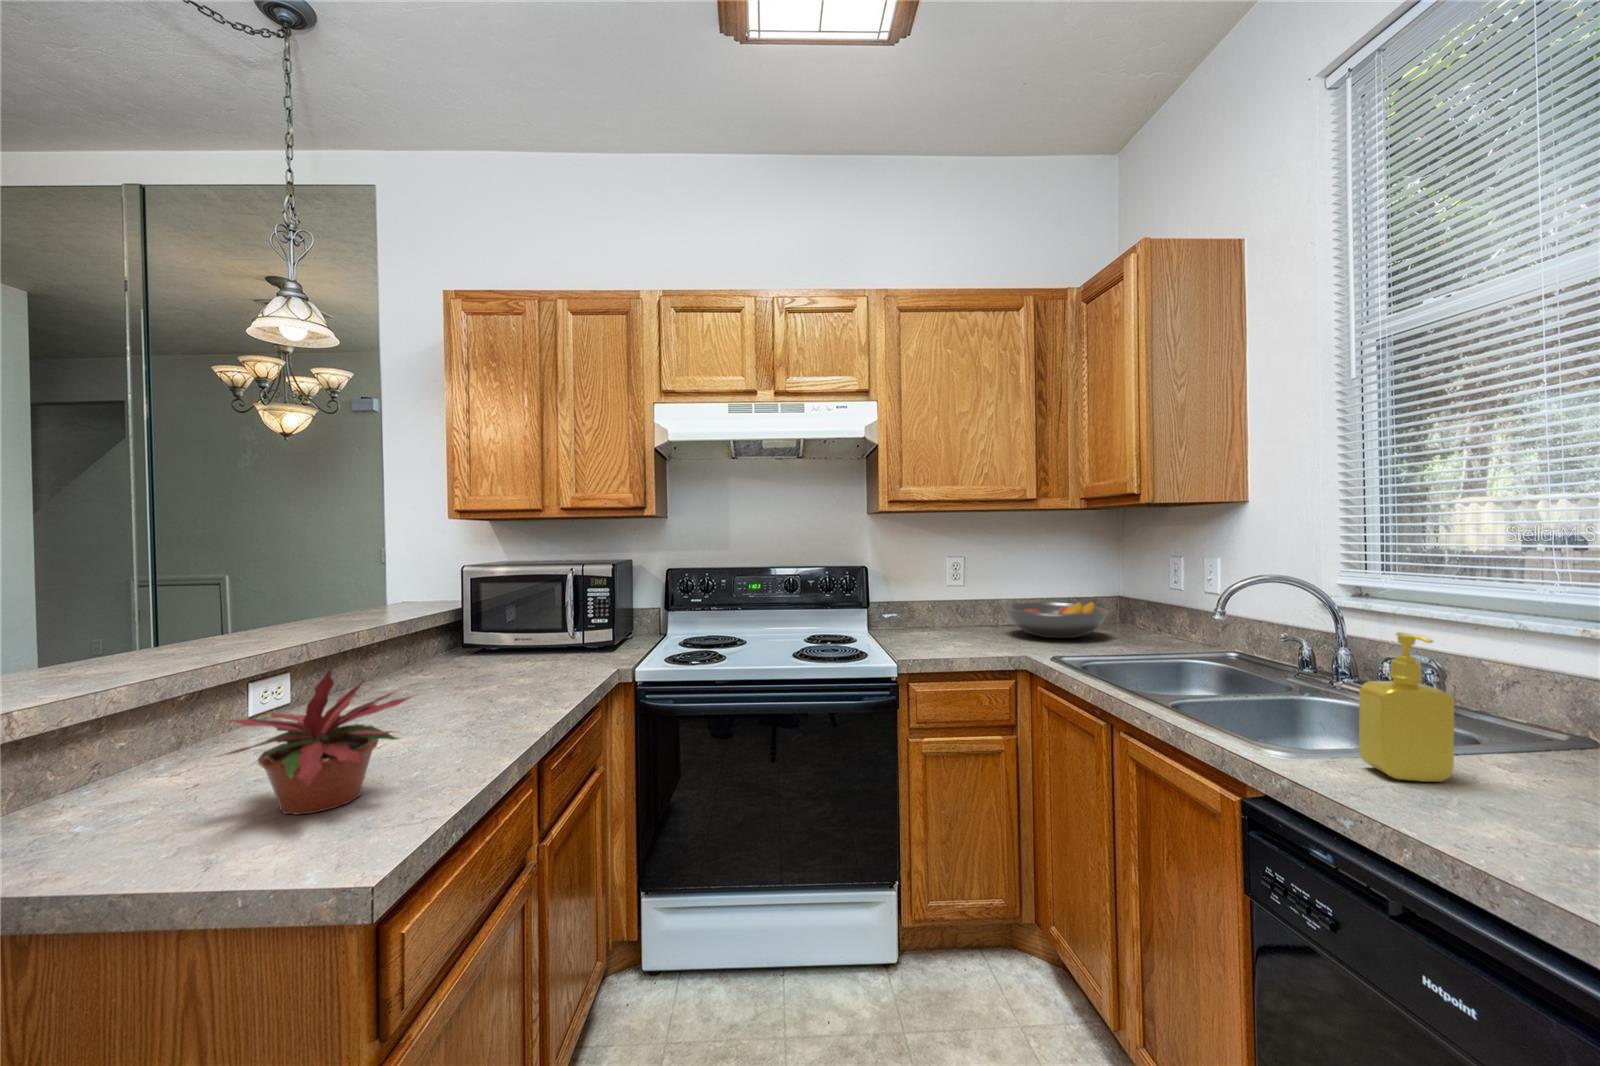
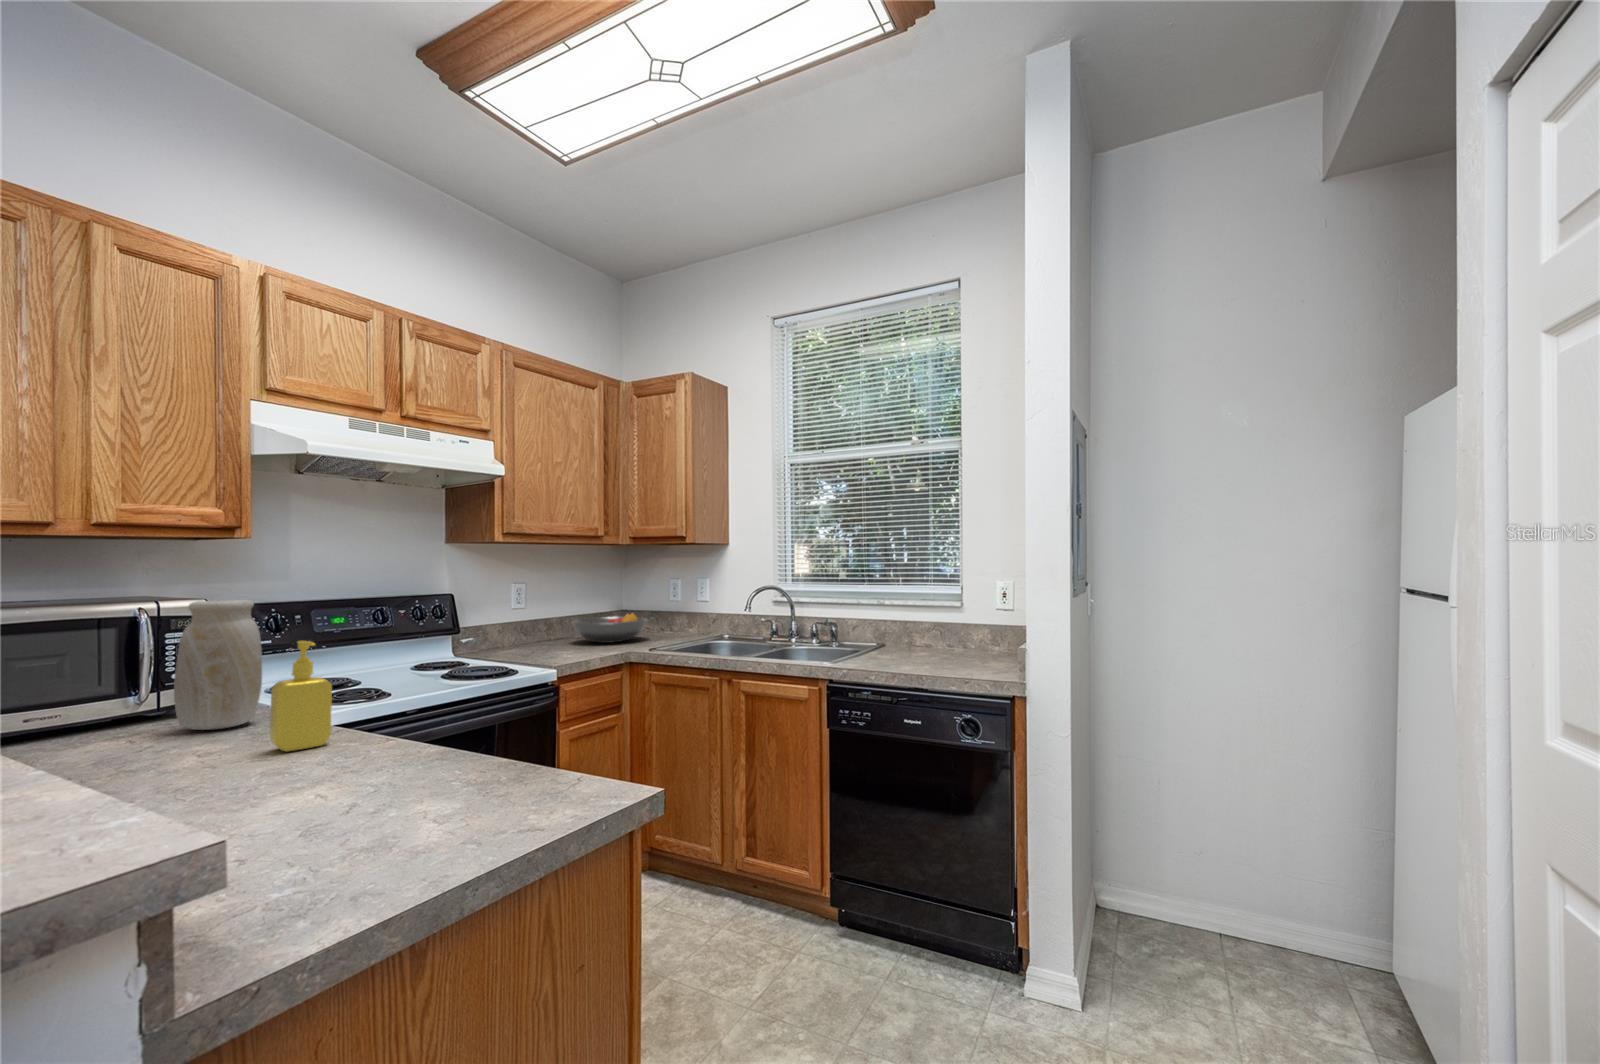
vase: none [553,567,603,668] -> present [174,600,262,730]
soap dispenser: present [1359,632,1454,782] -> present [270,641,332,752]
potted plant: present [215,669,412,815] -> none [345,665,523,812]

